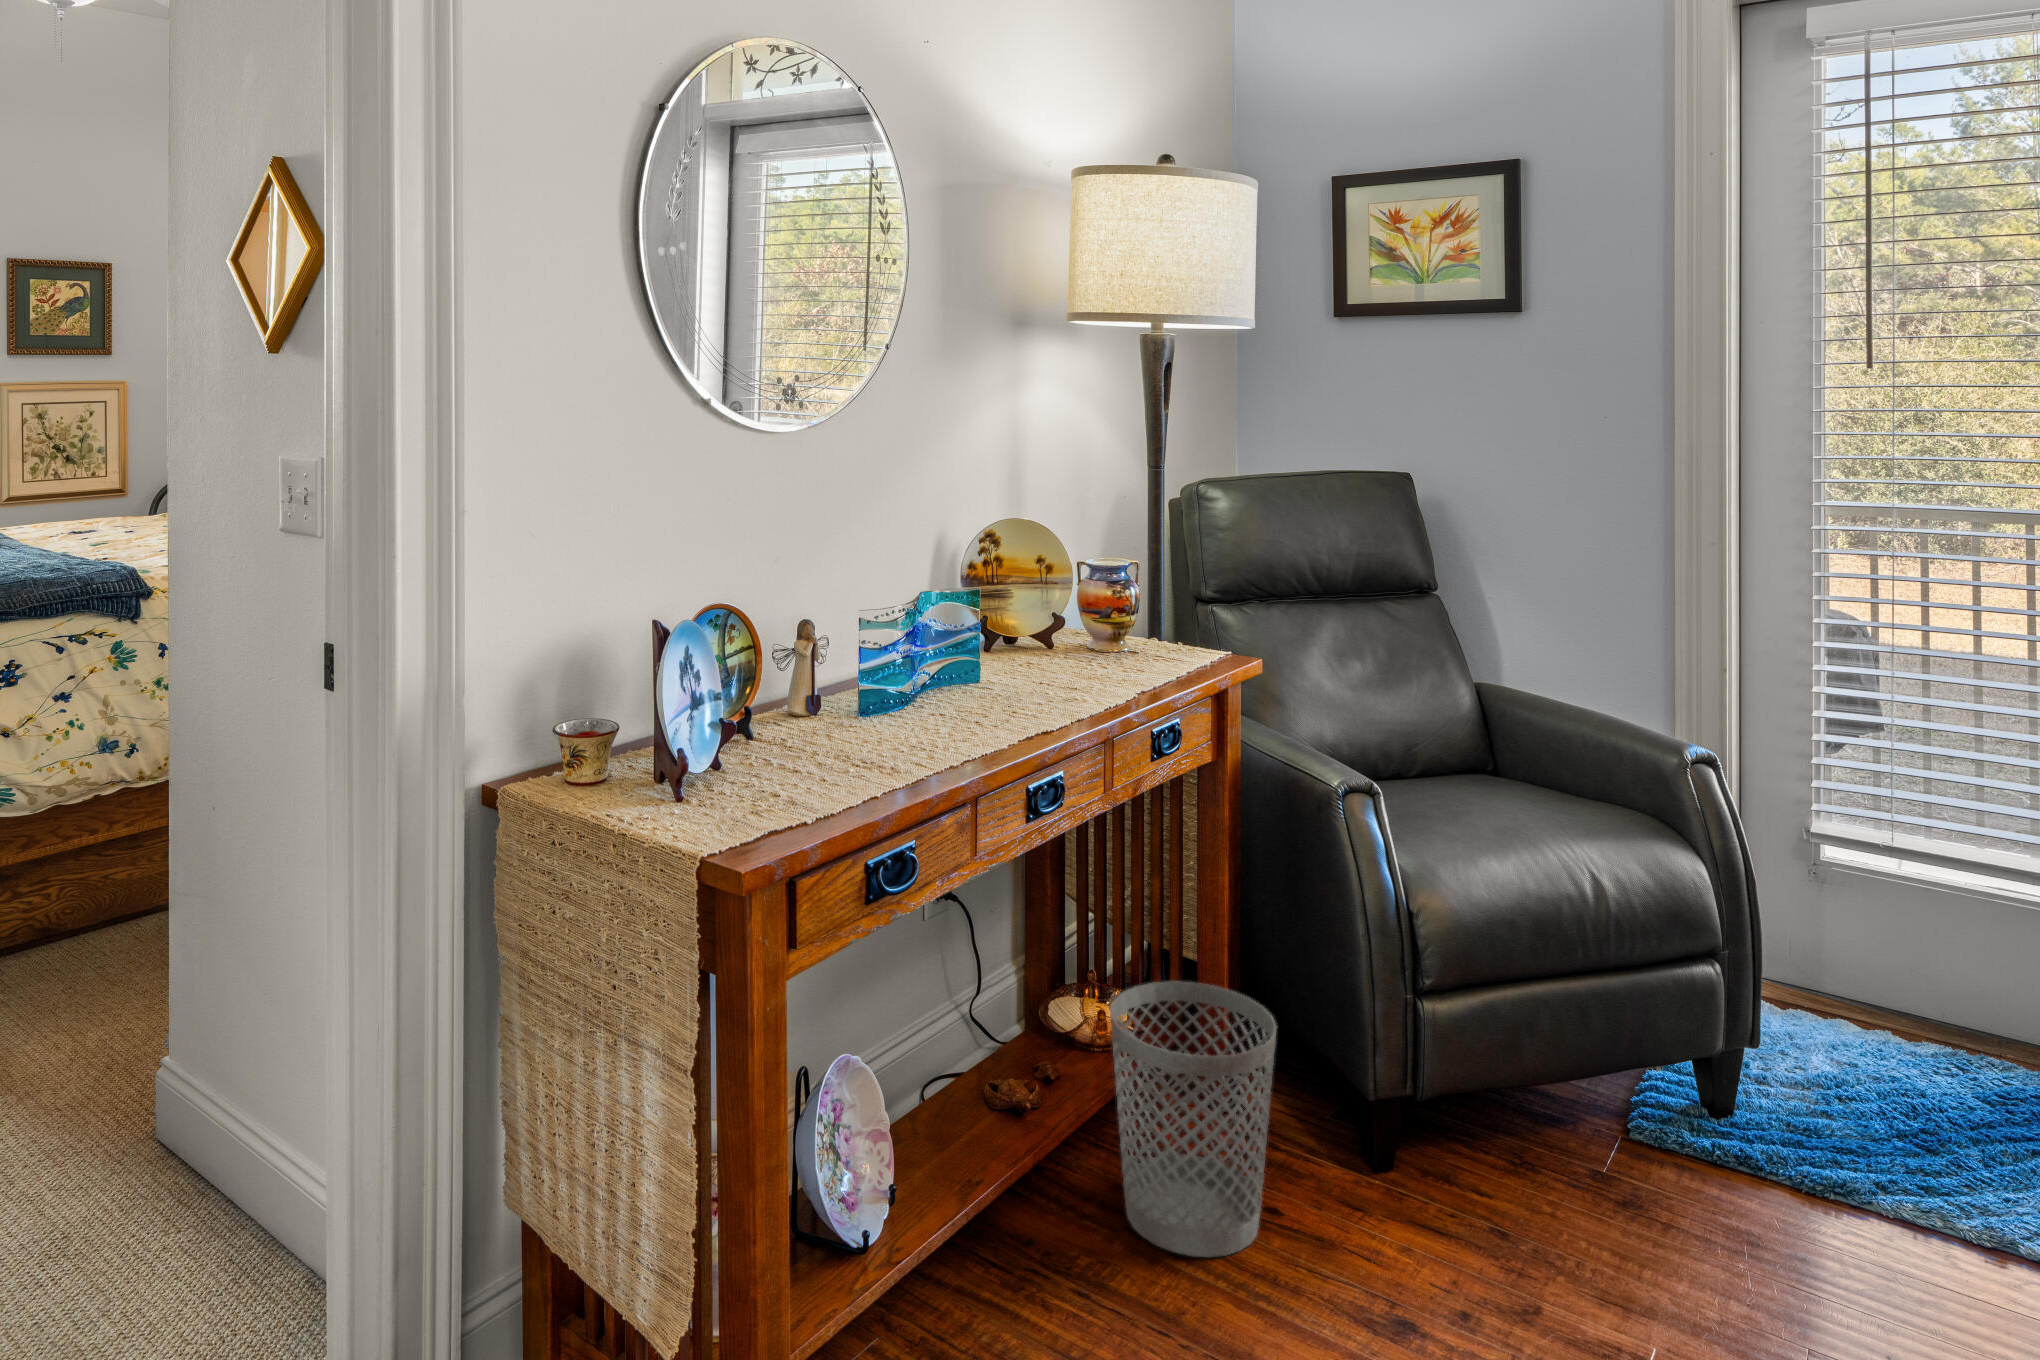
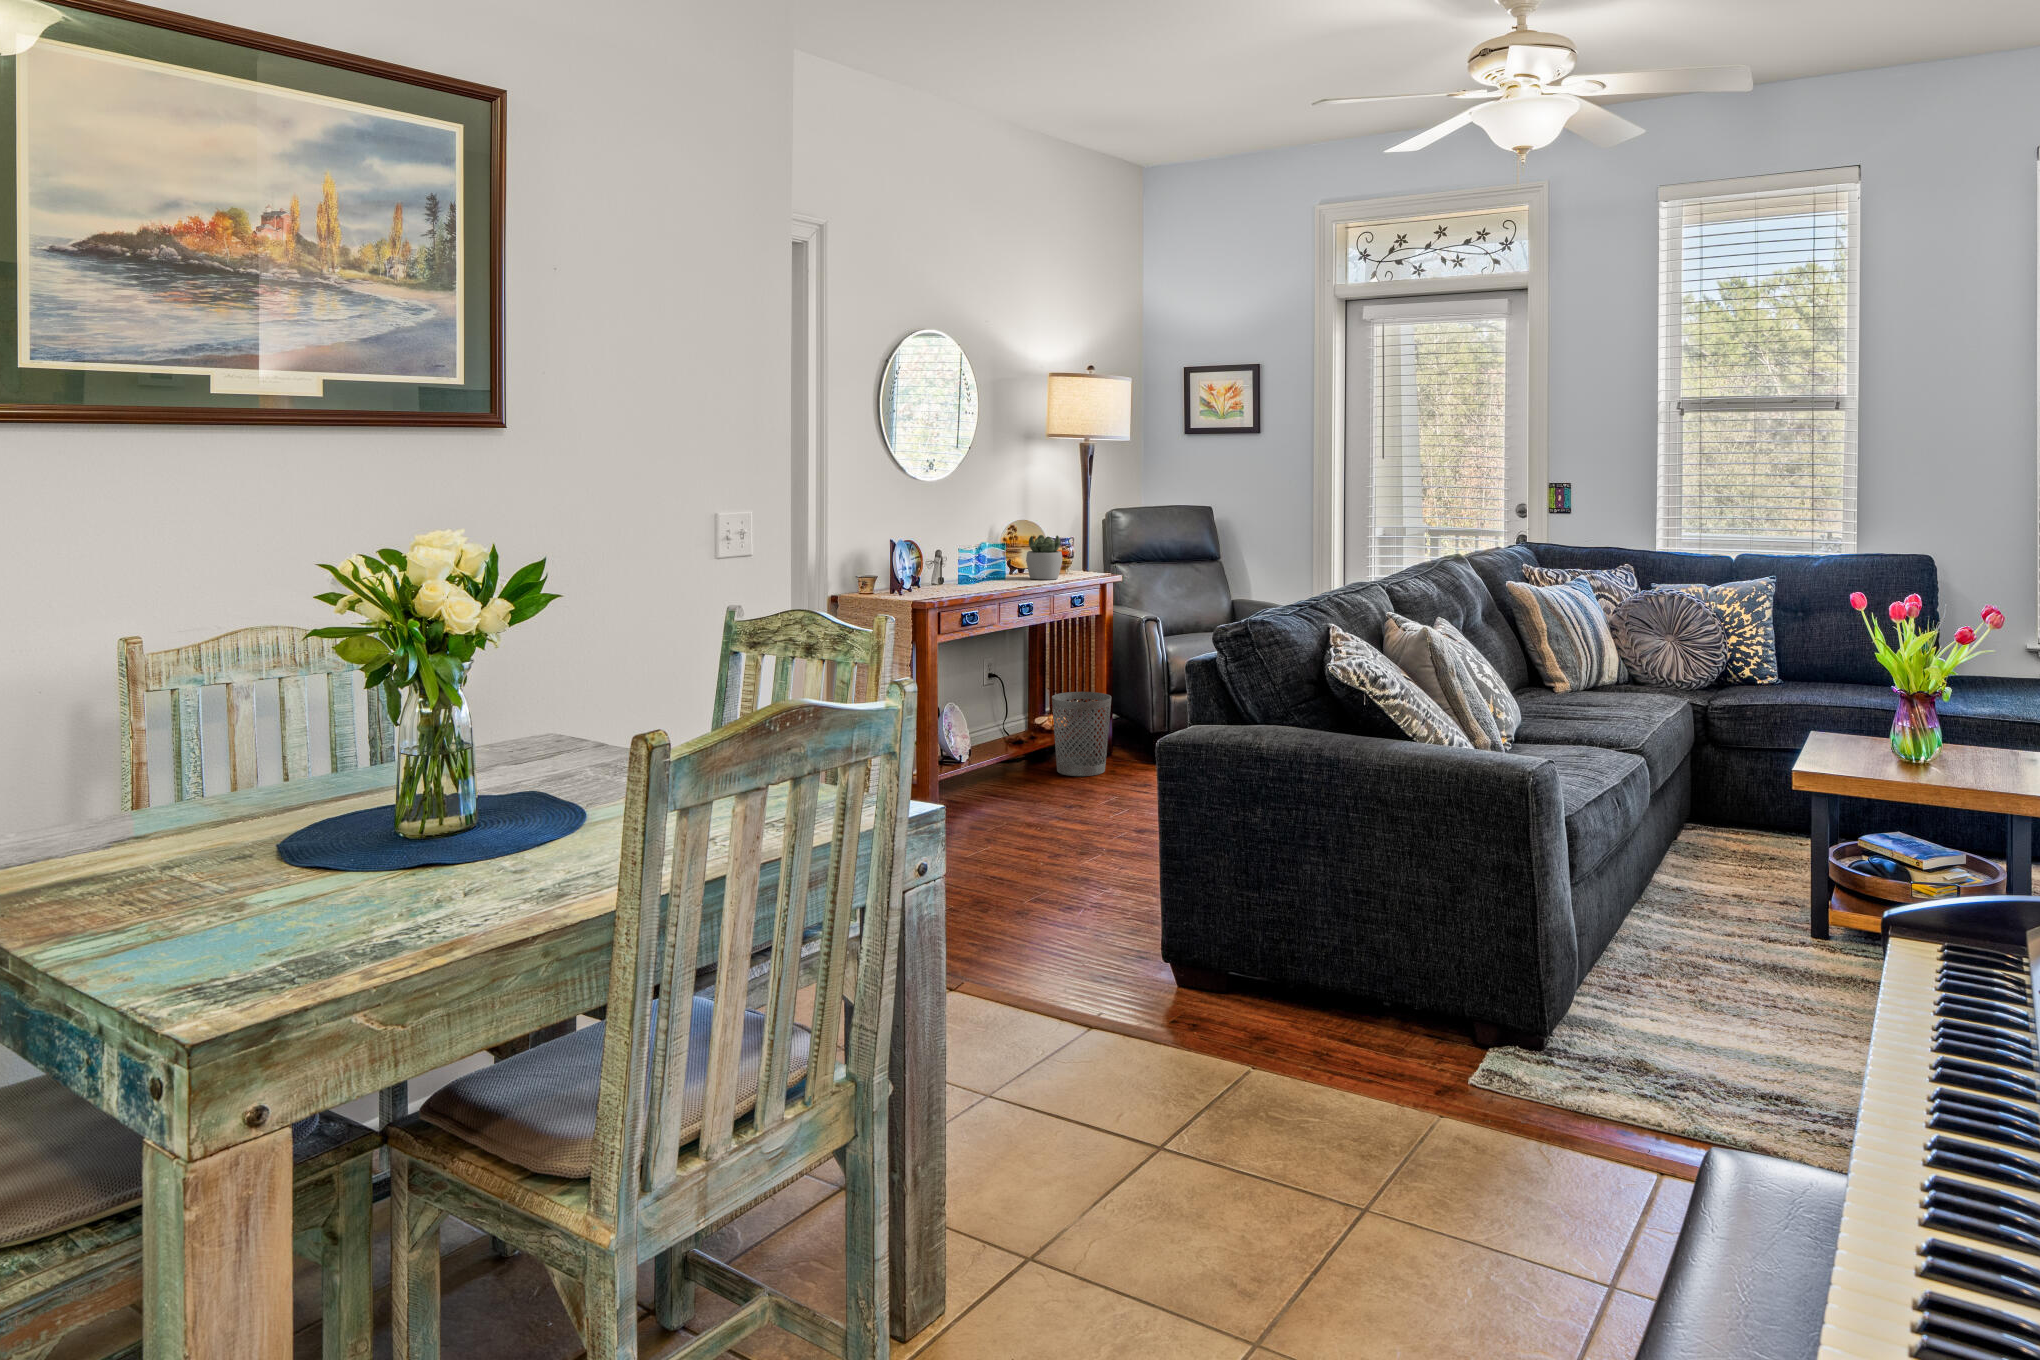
succulent plant: none [1029,561,1119,681] -> present [1026,535,1062,580]

